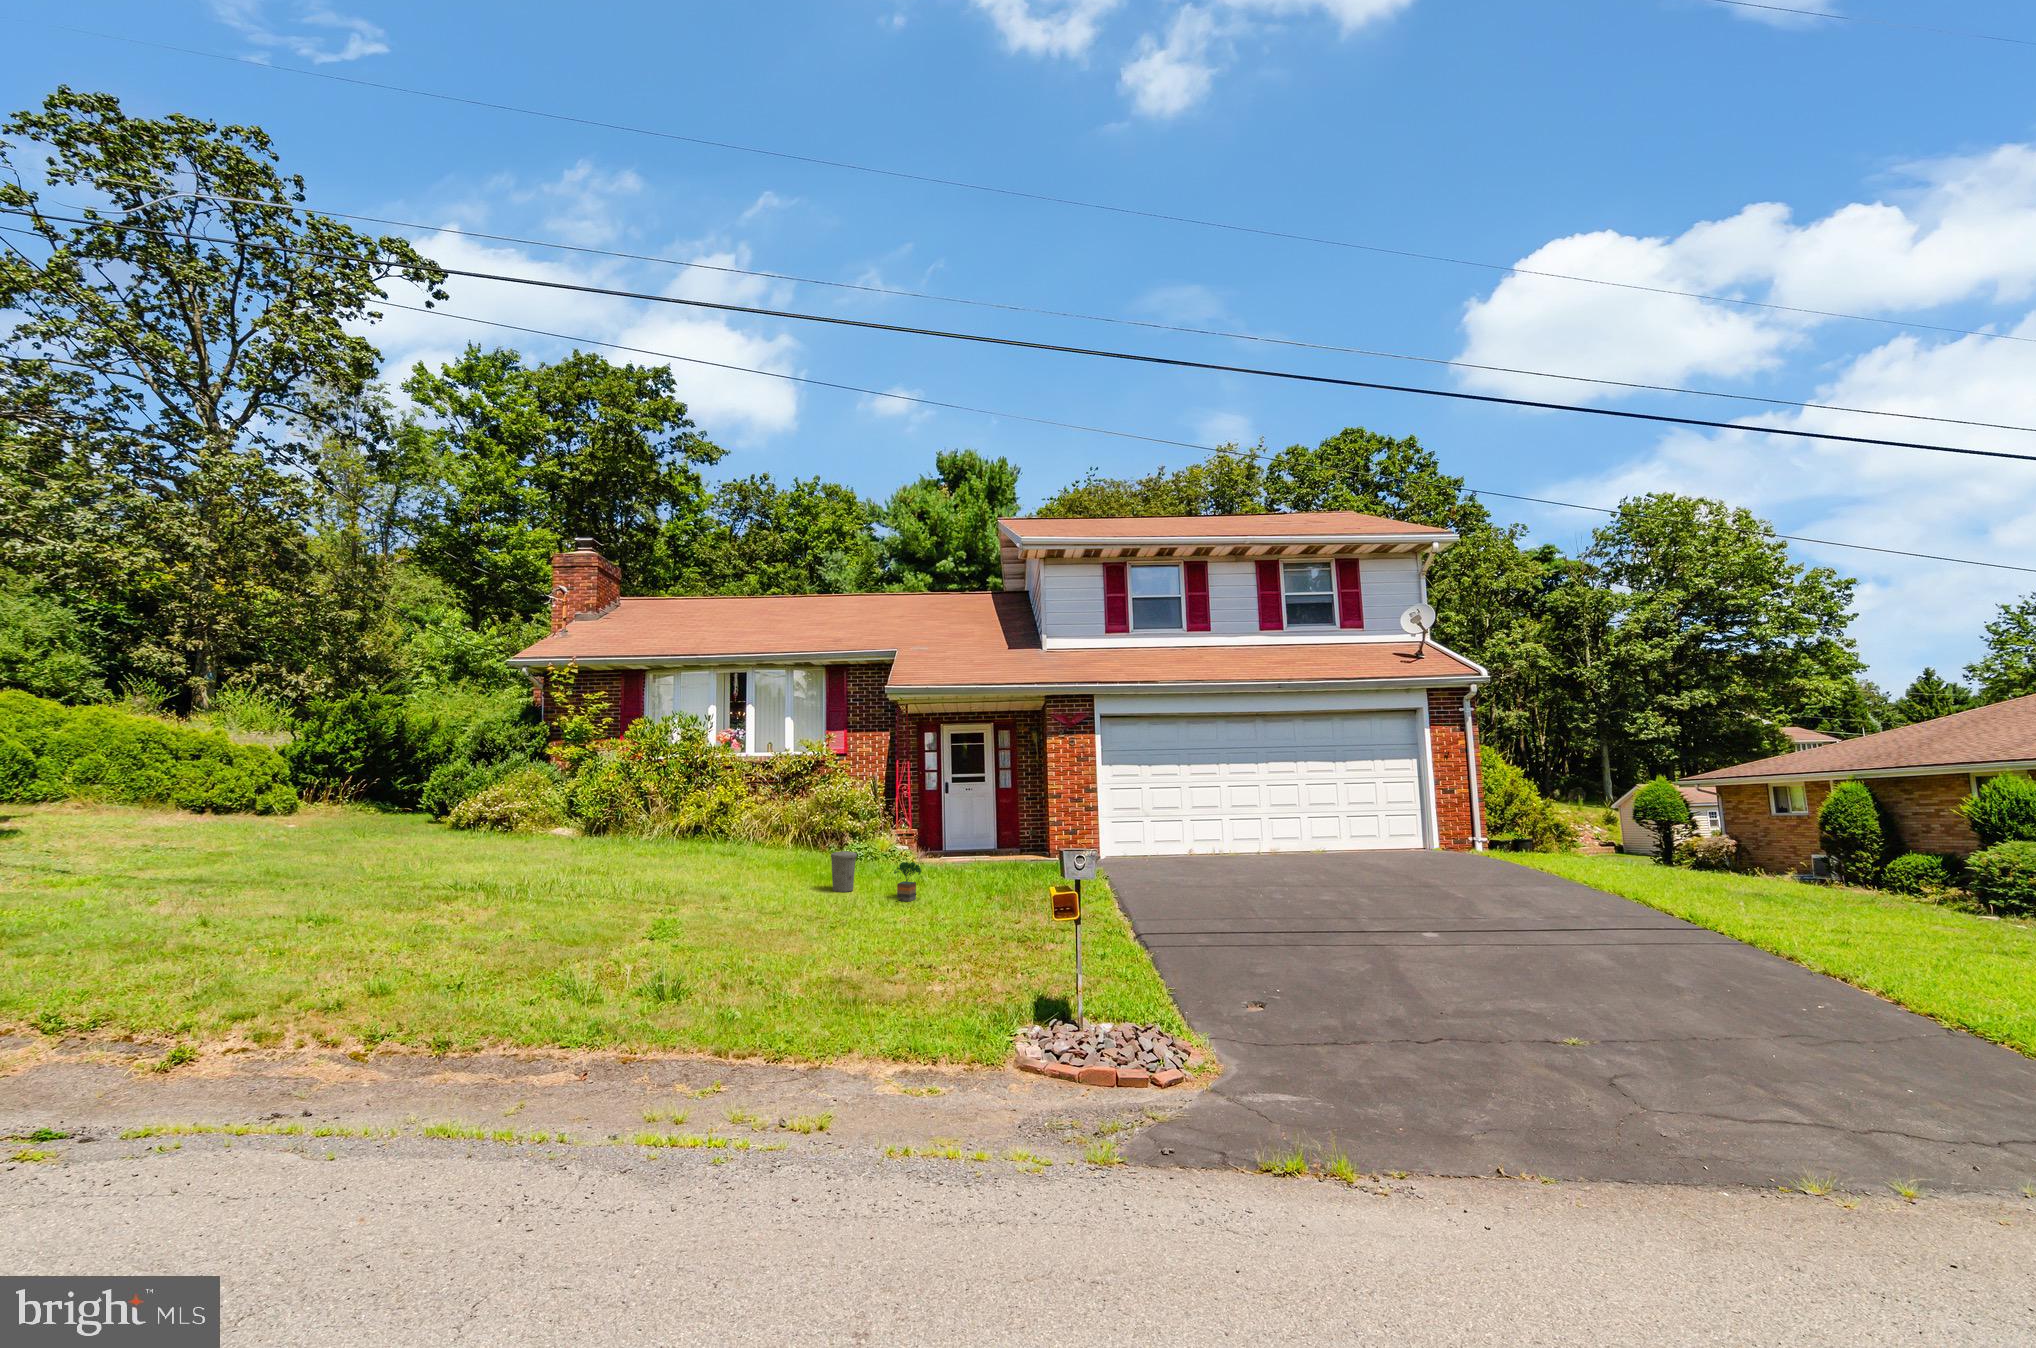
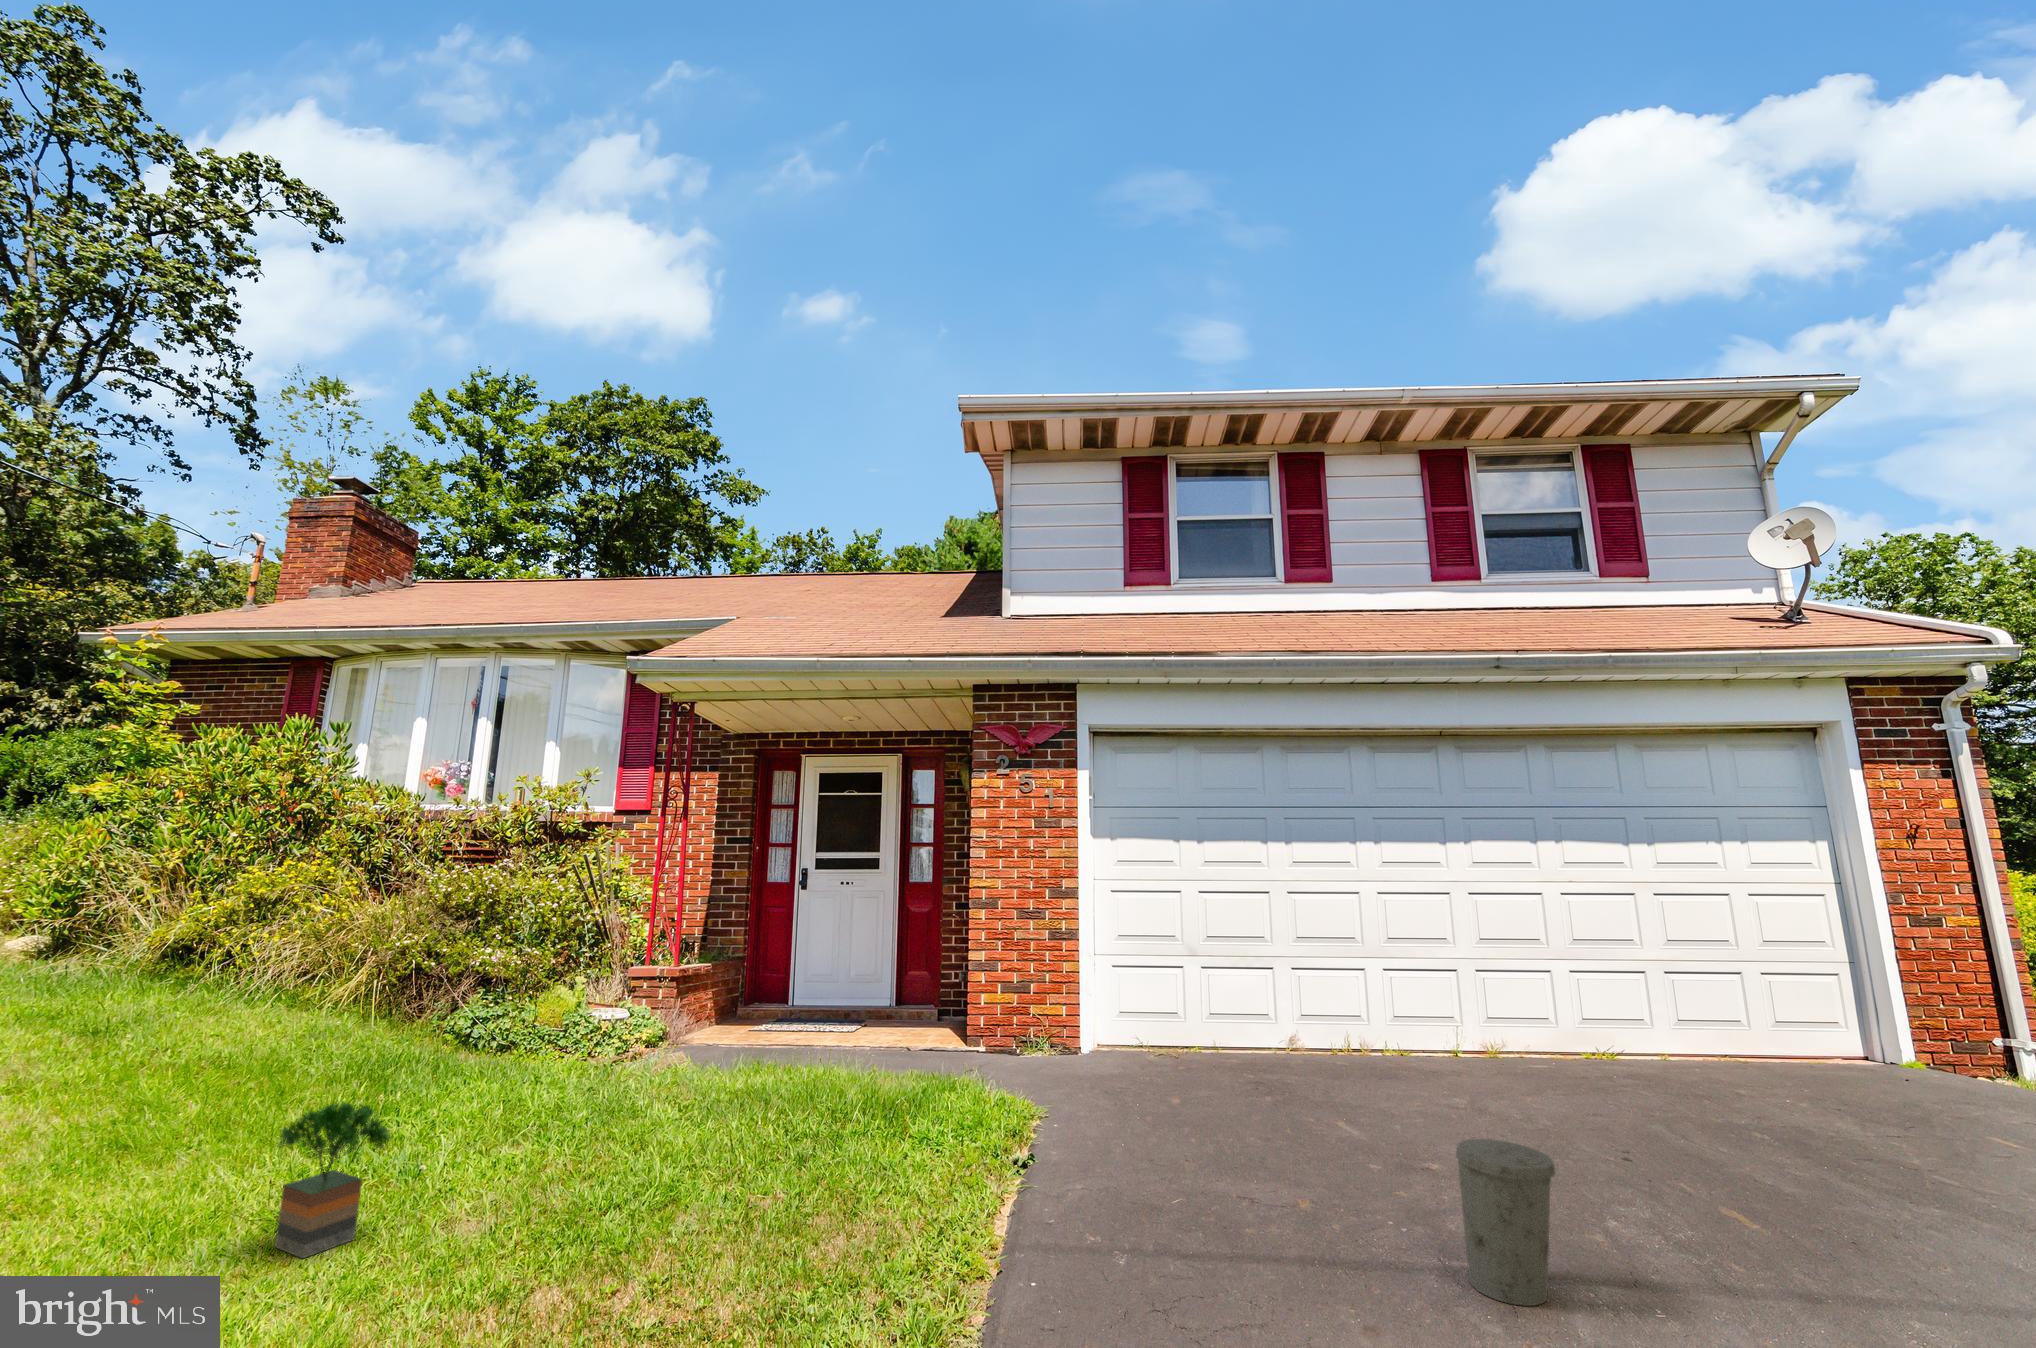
trash can: present [831,851,857,892] -> present [1456,1139,1555,1306]

